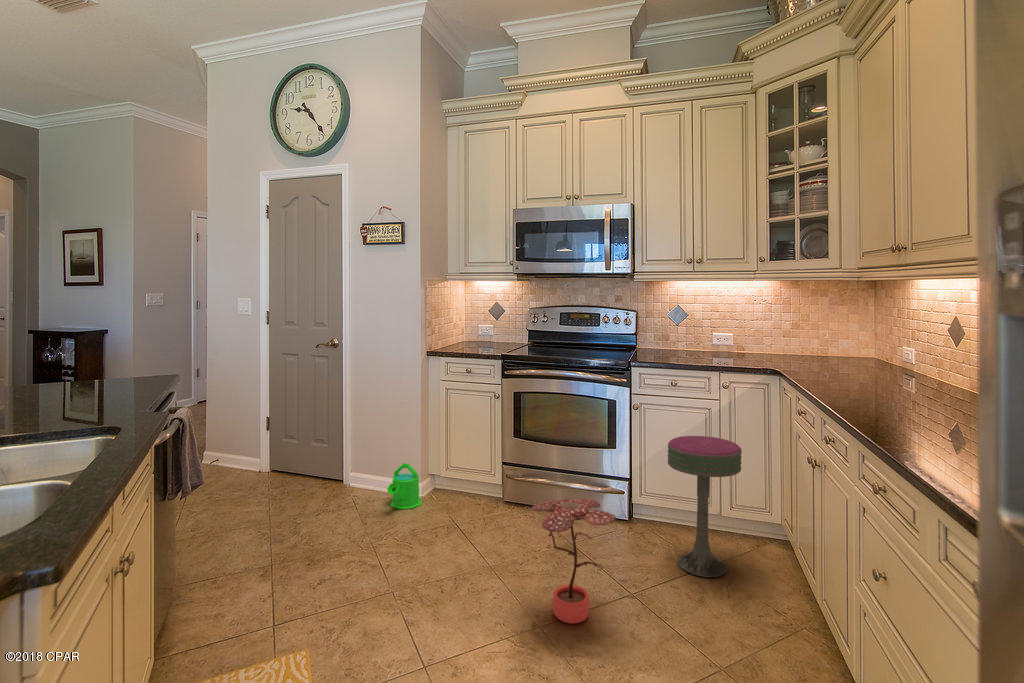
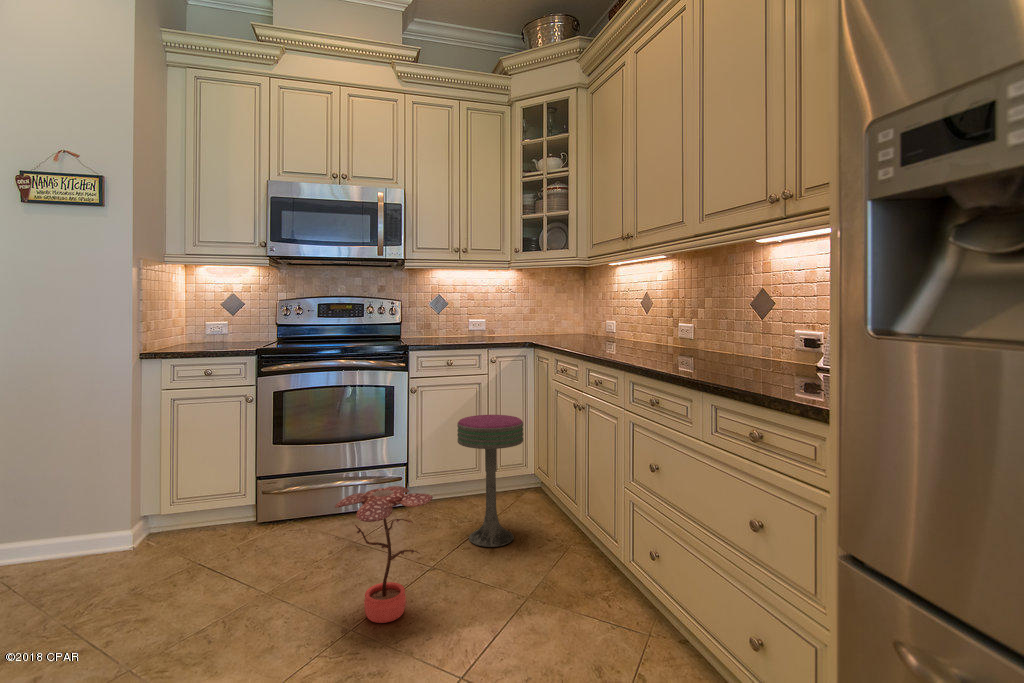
watering can: present [387,463,421,509] -> none [89,498,142,561]

